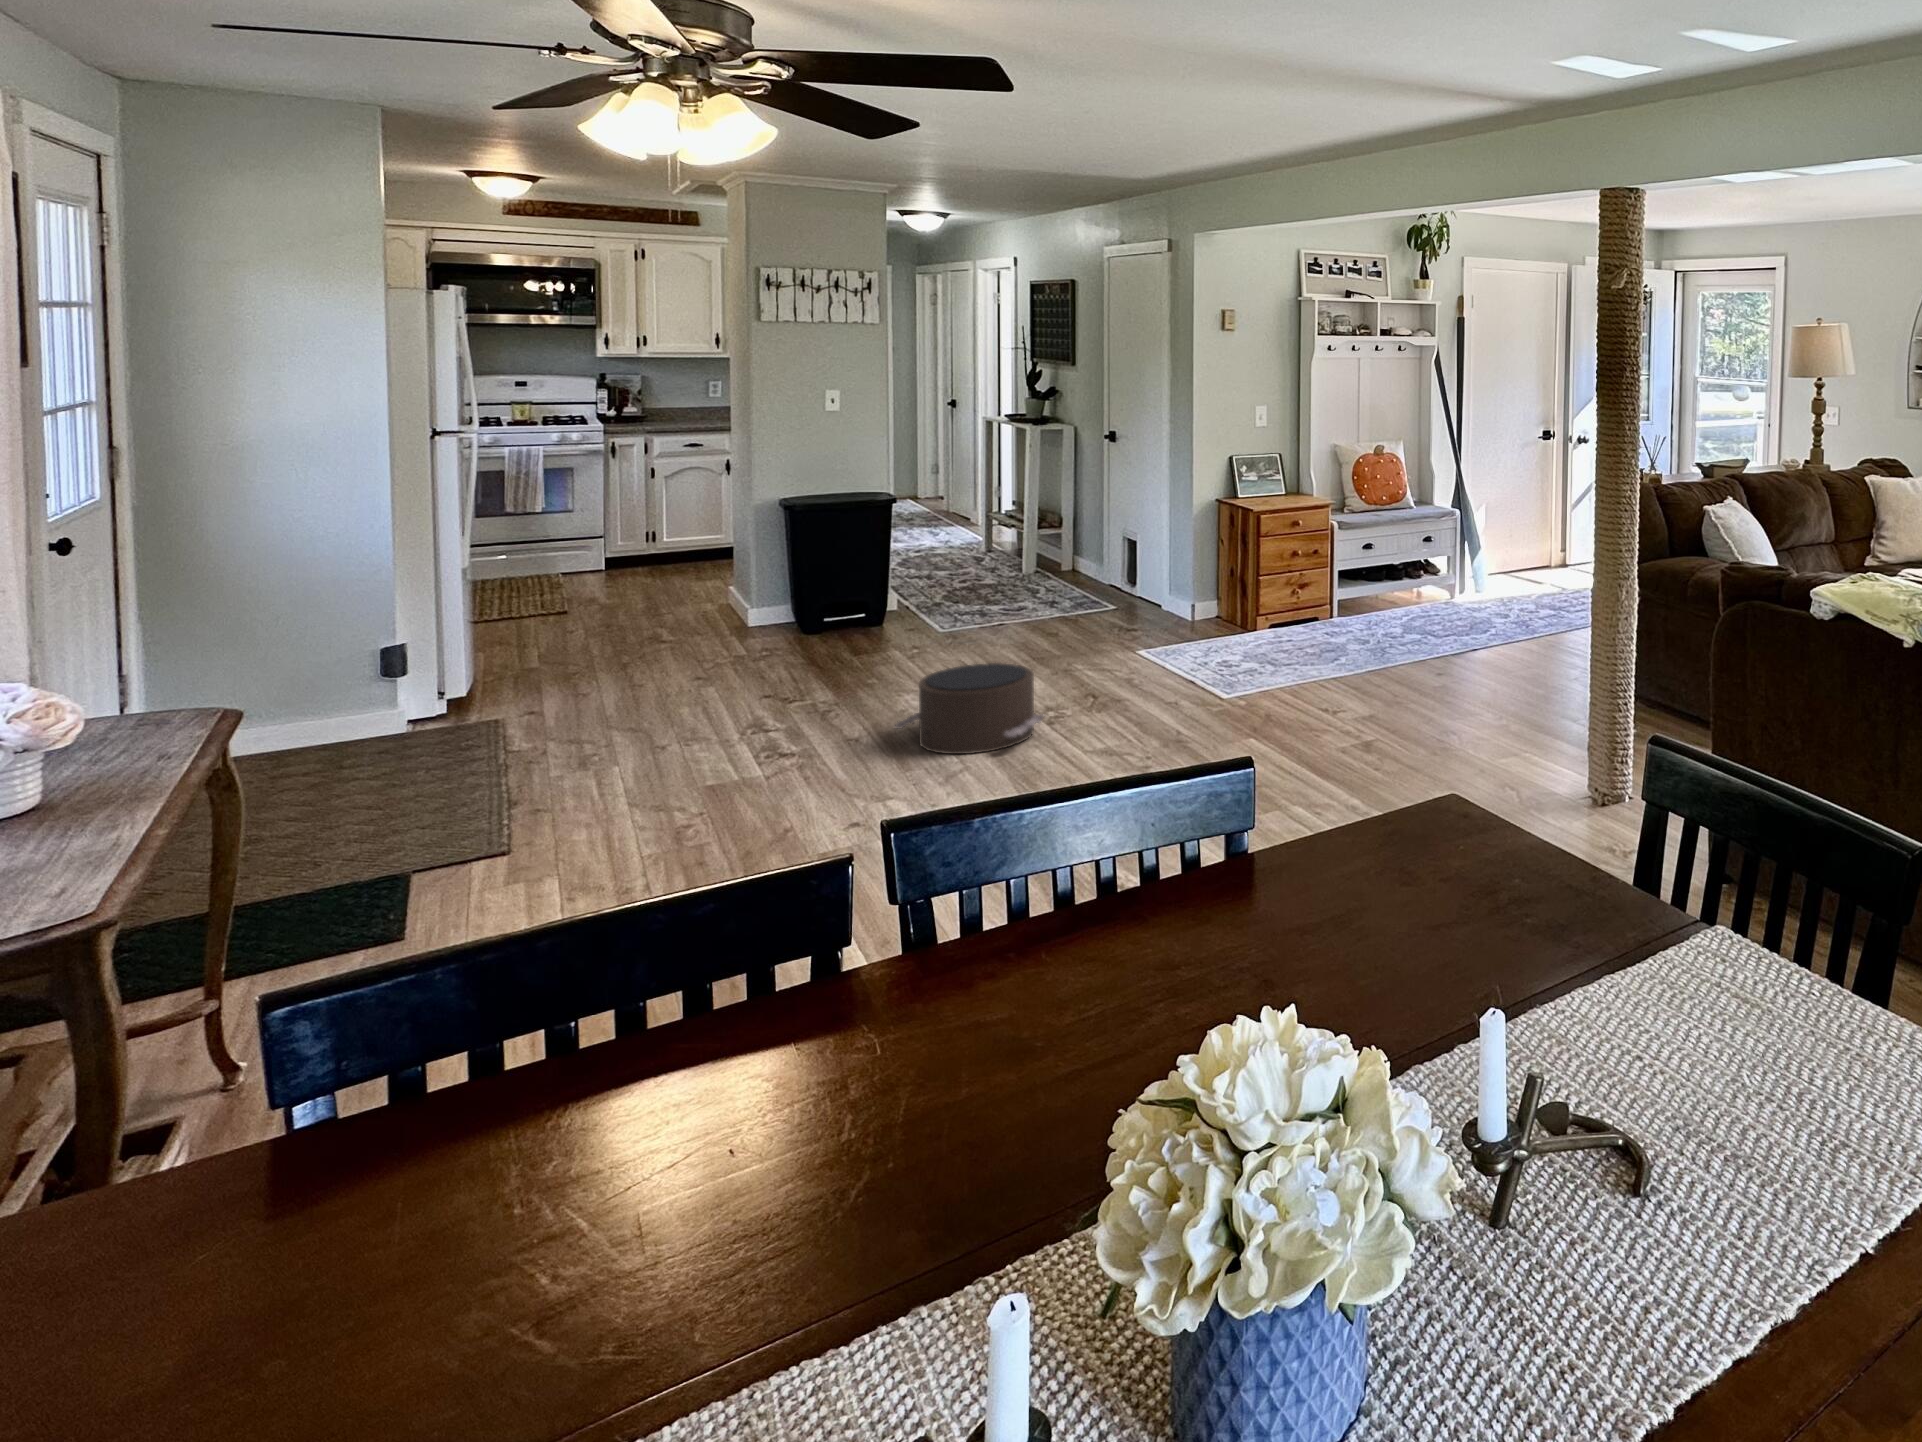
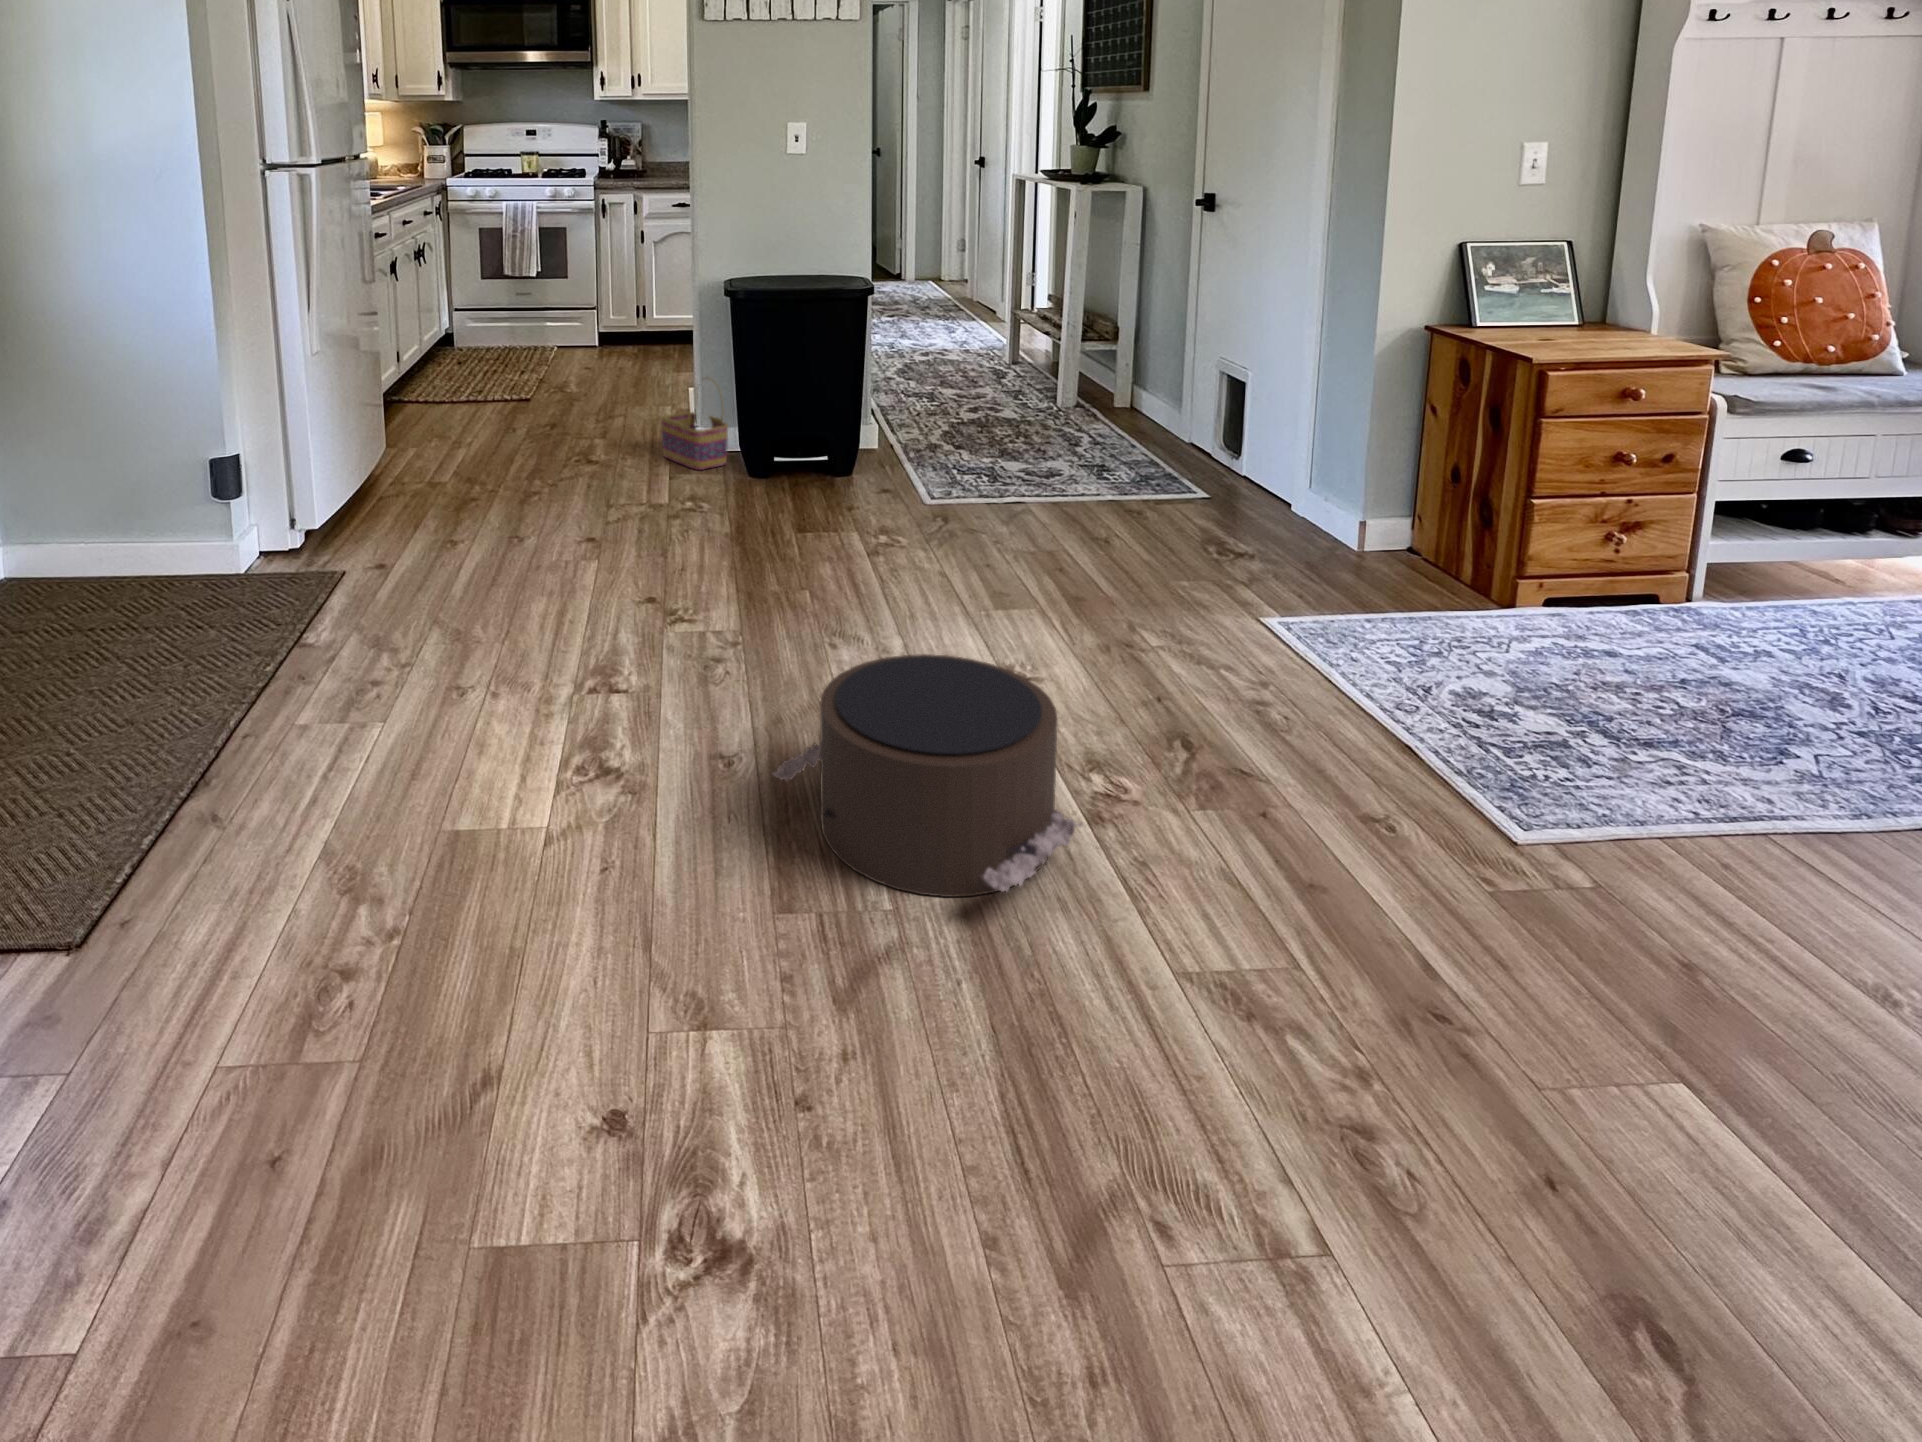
basket: none [726,569,786,634] -> present [661,378,728,470]

